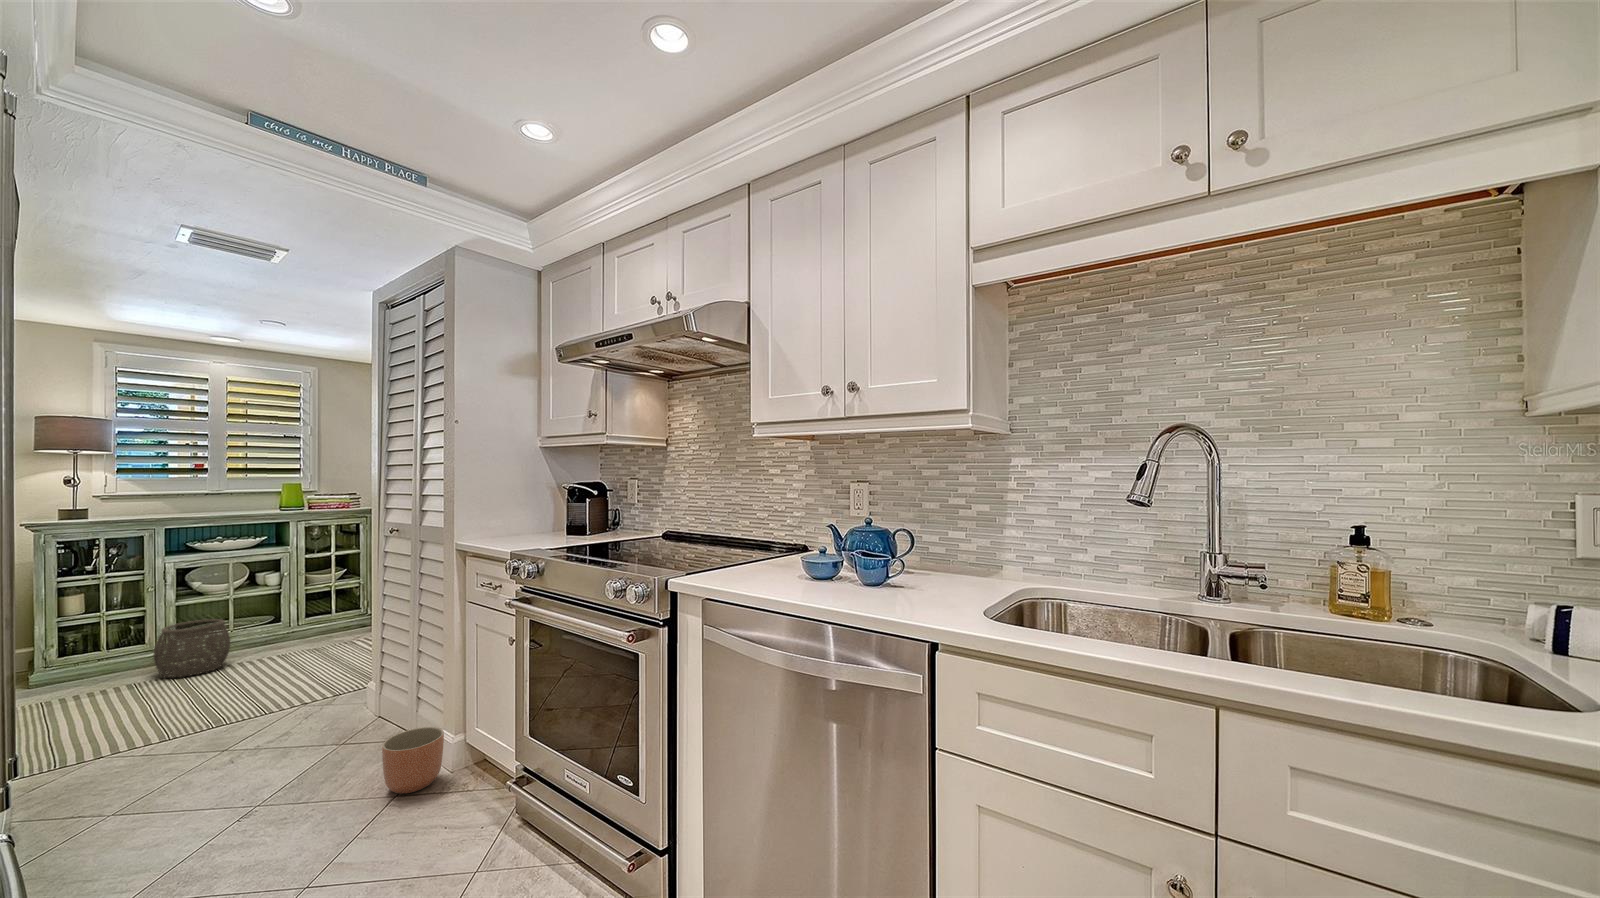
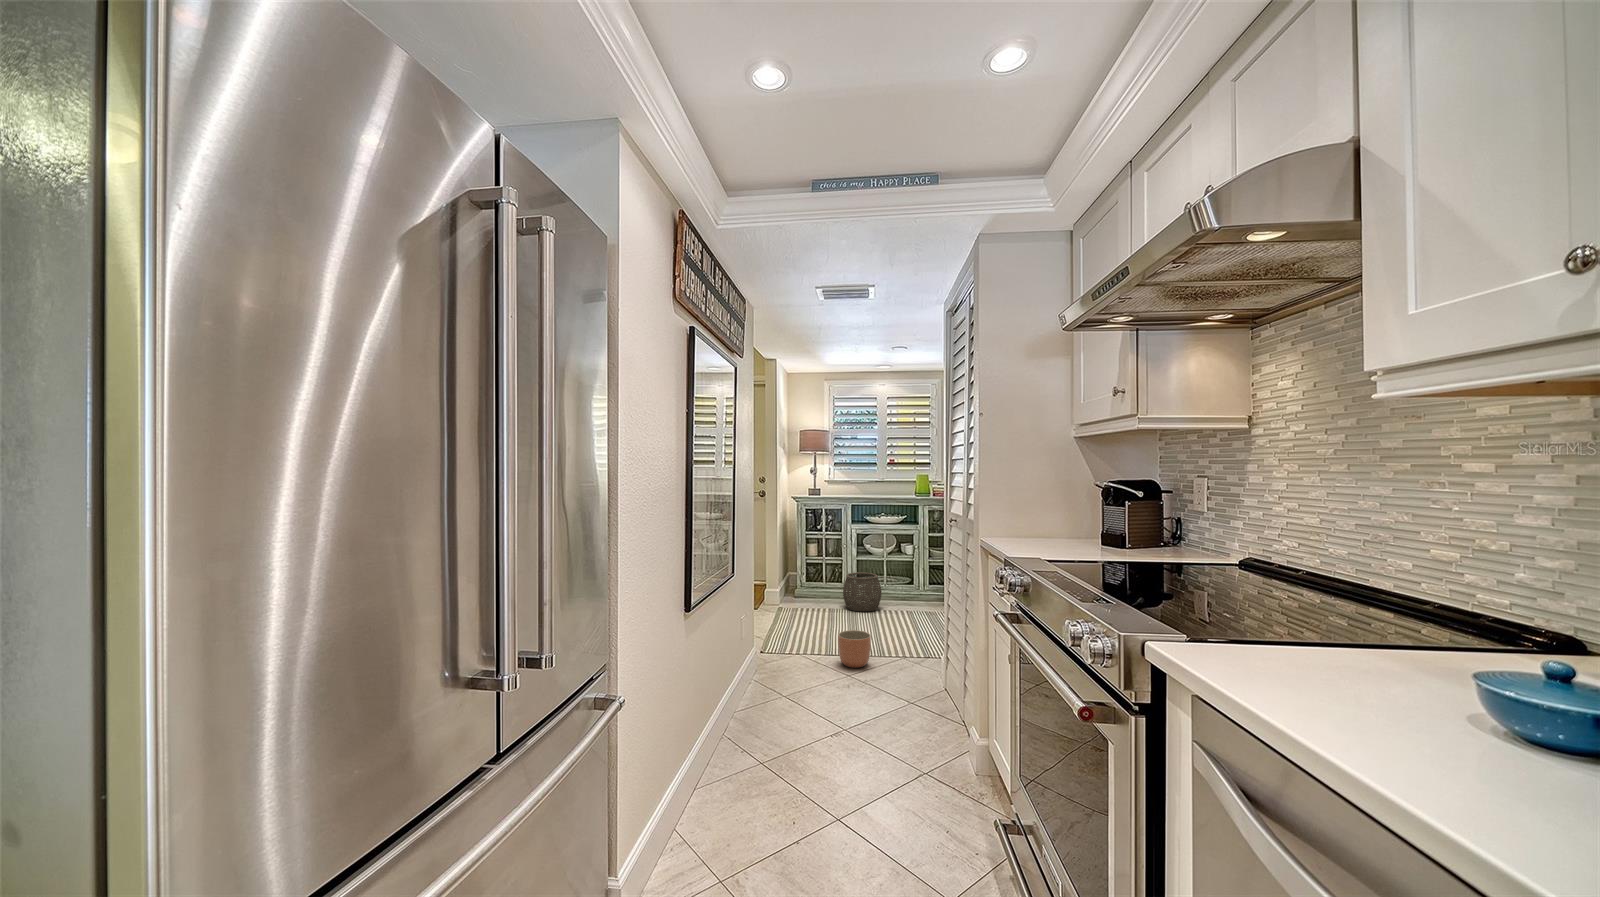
planter: present [382,727,444,794] -> present [838,630,871,668]

